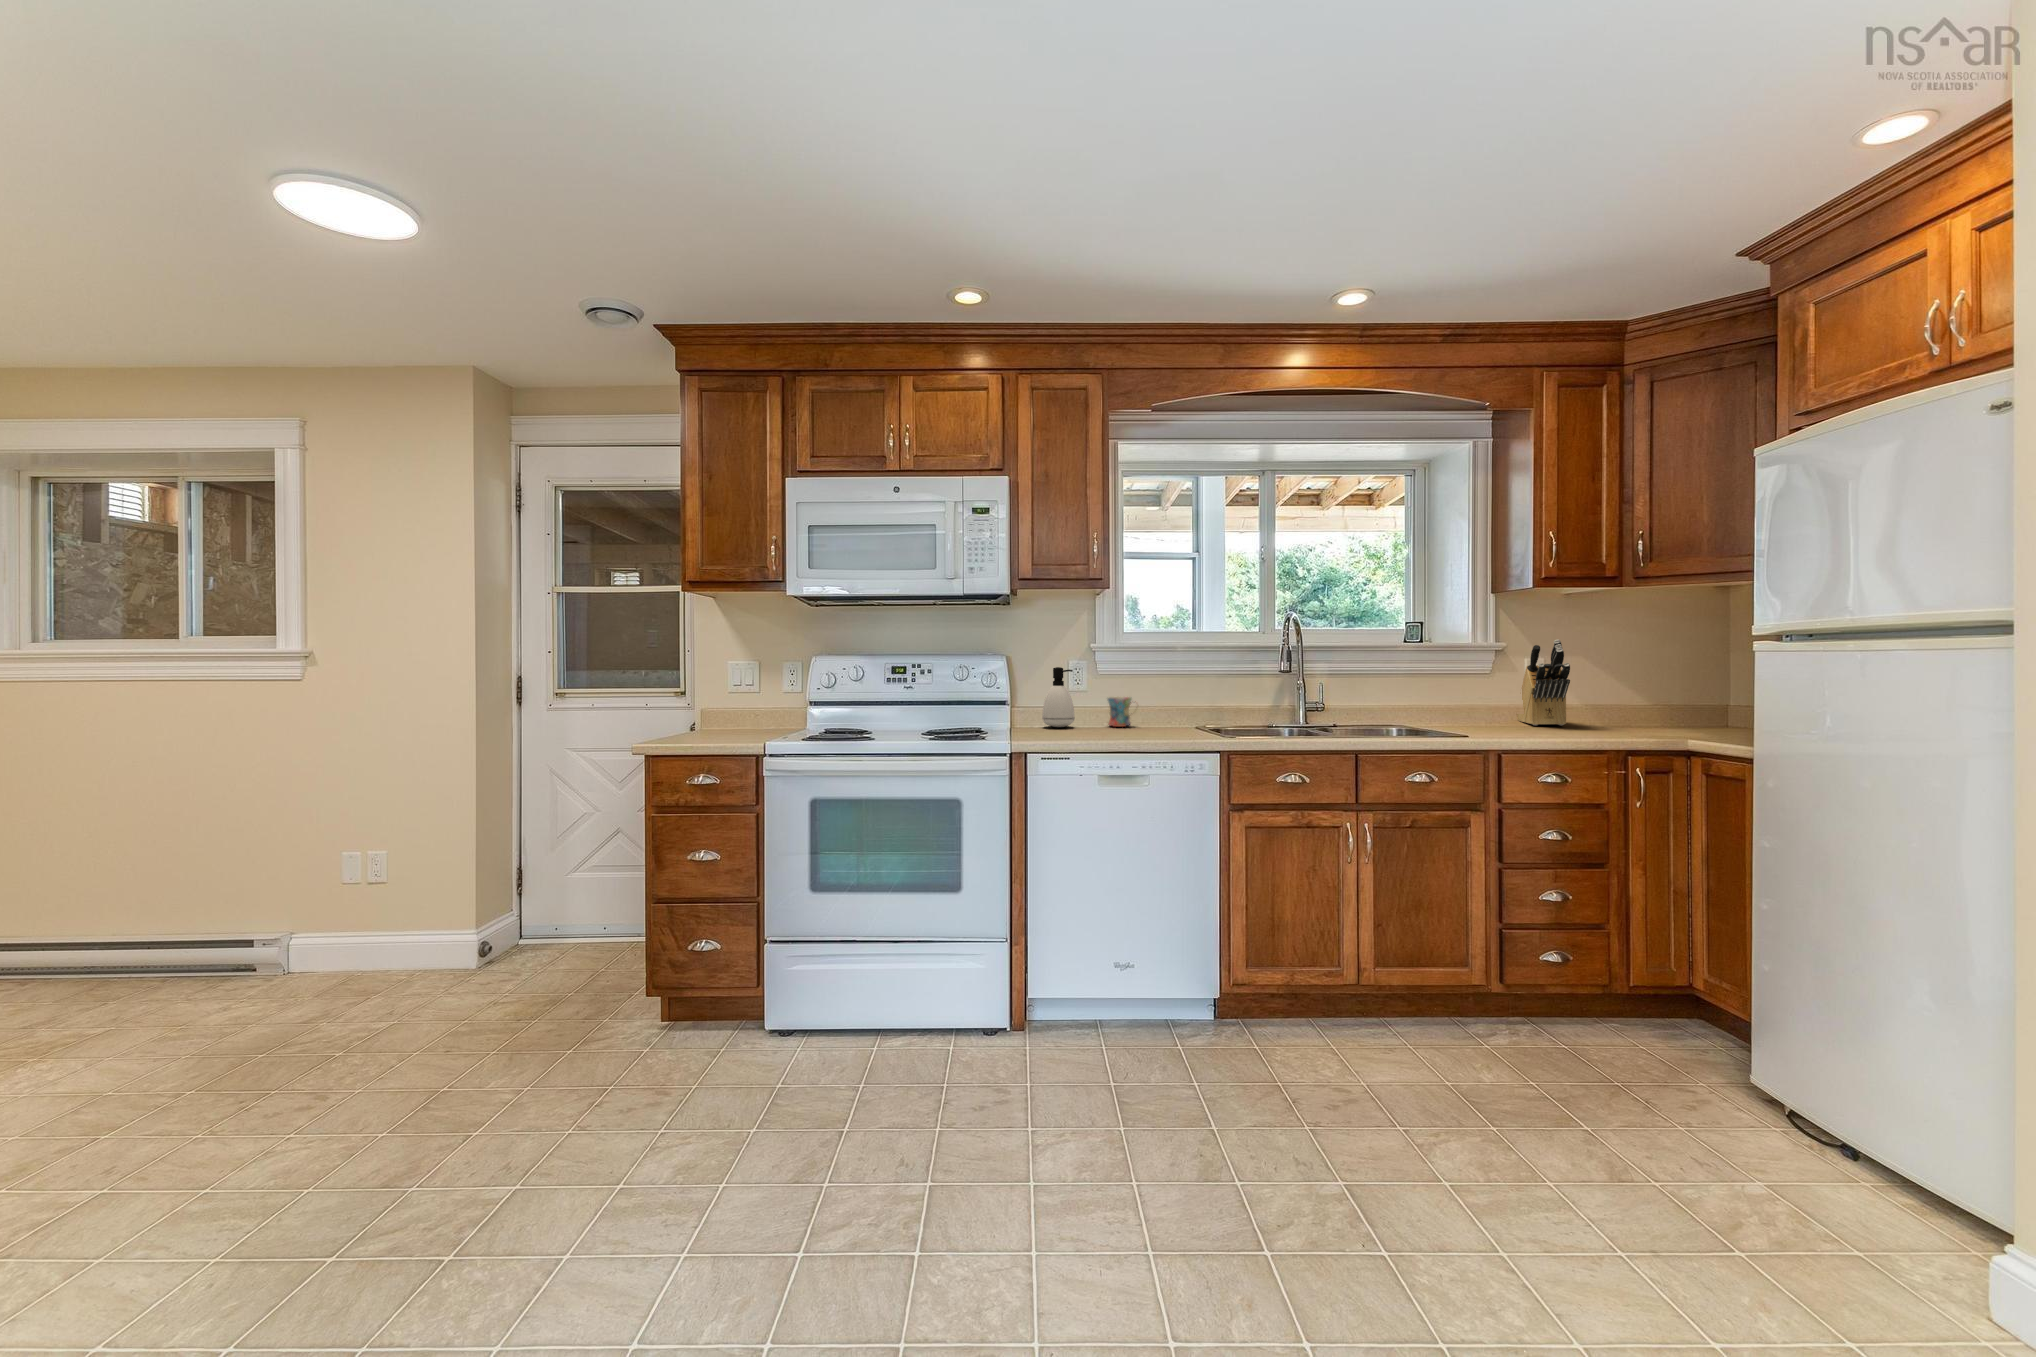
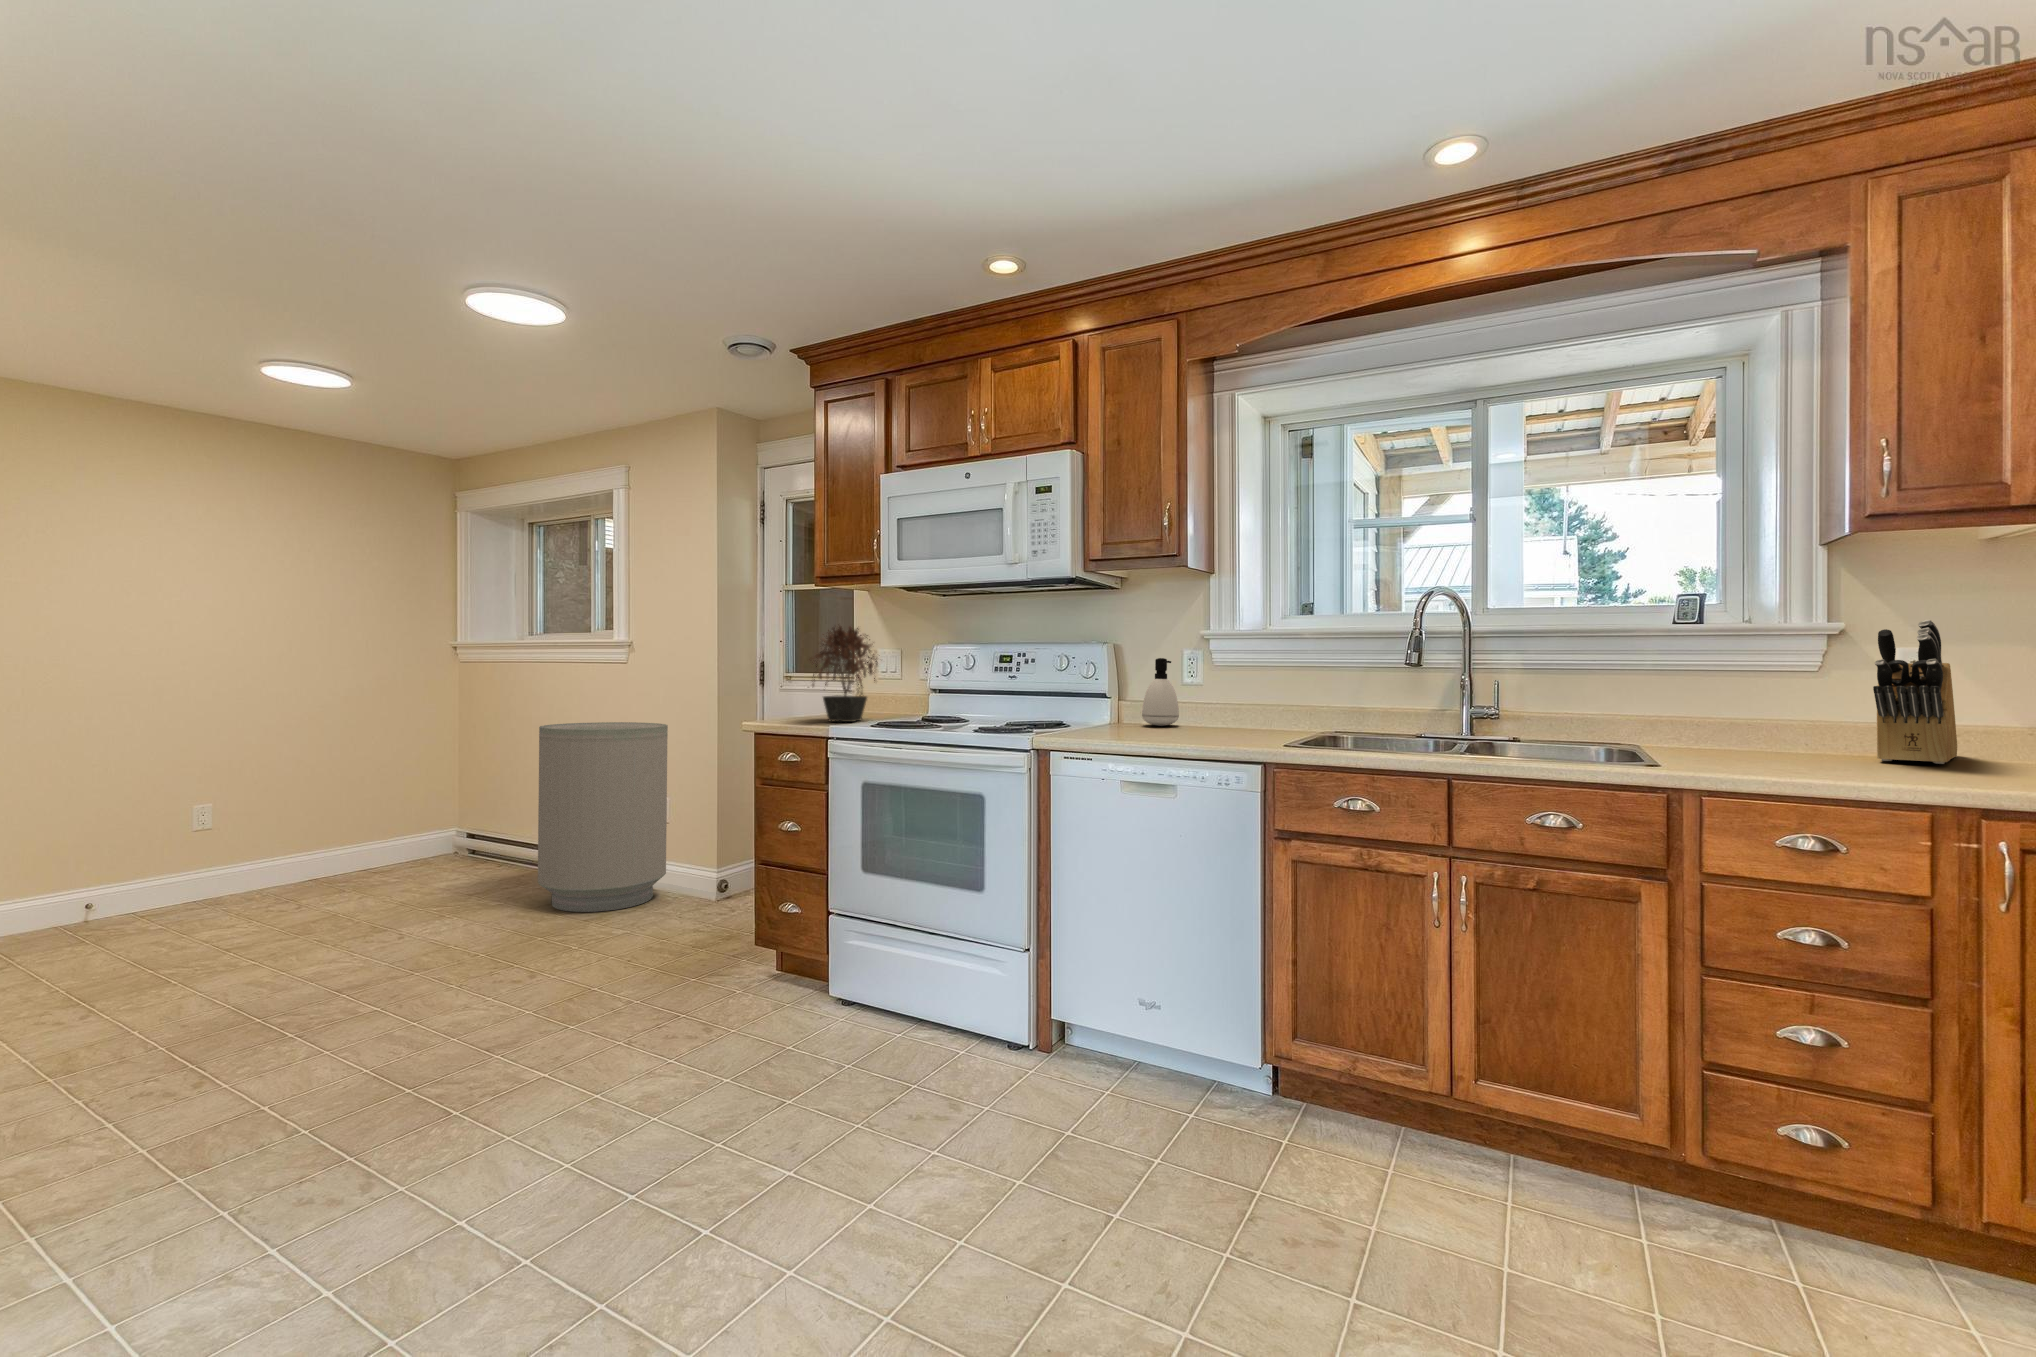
potted plant: none [700,633,781,741] -> present [809,626,878,722]
mug: present [1108,697,1136,727] -> none [1215,694,1248,729]
trash can: none [192,758,393,1022] -> present [538,722,668,912]

